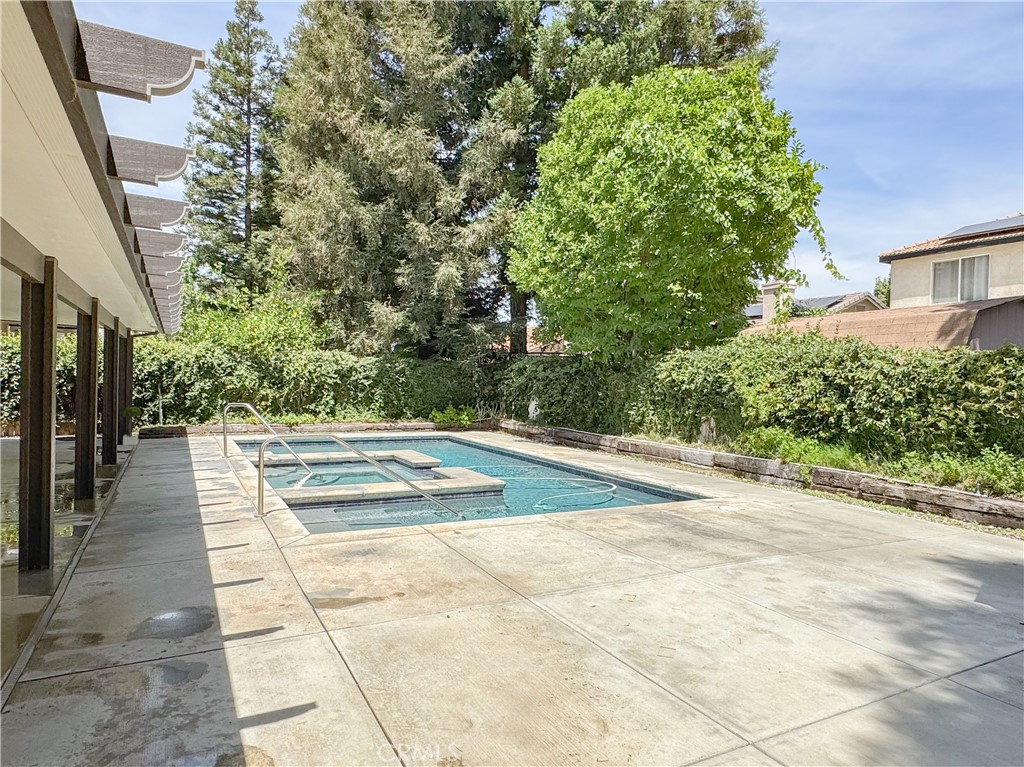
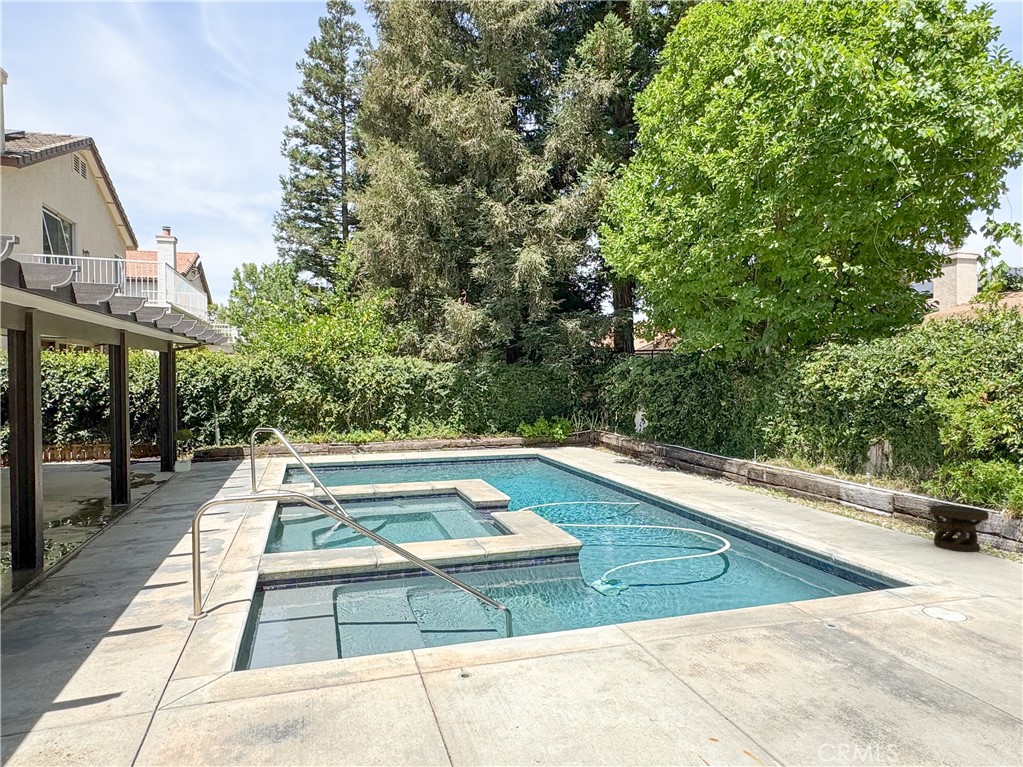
side table: none [738,459,773,489] -> present [930,505,989,552]

